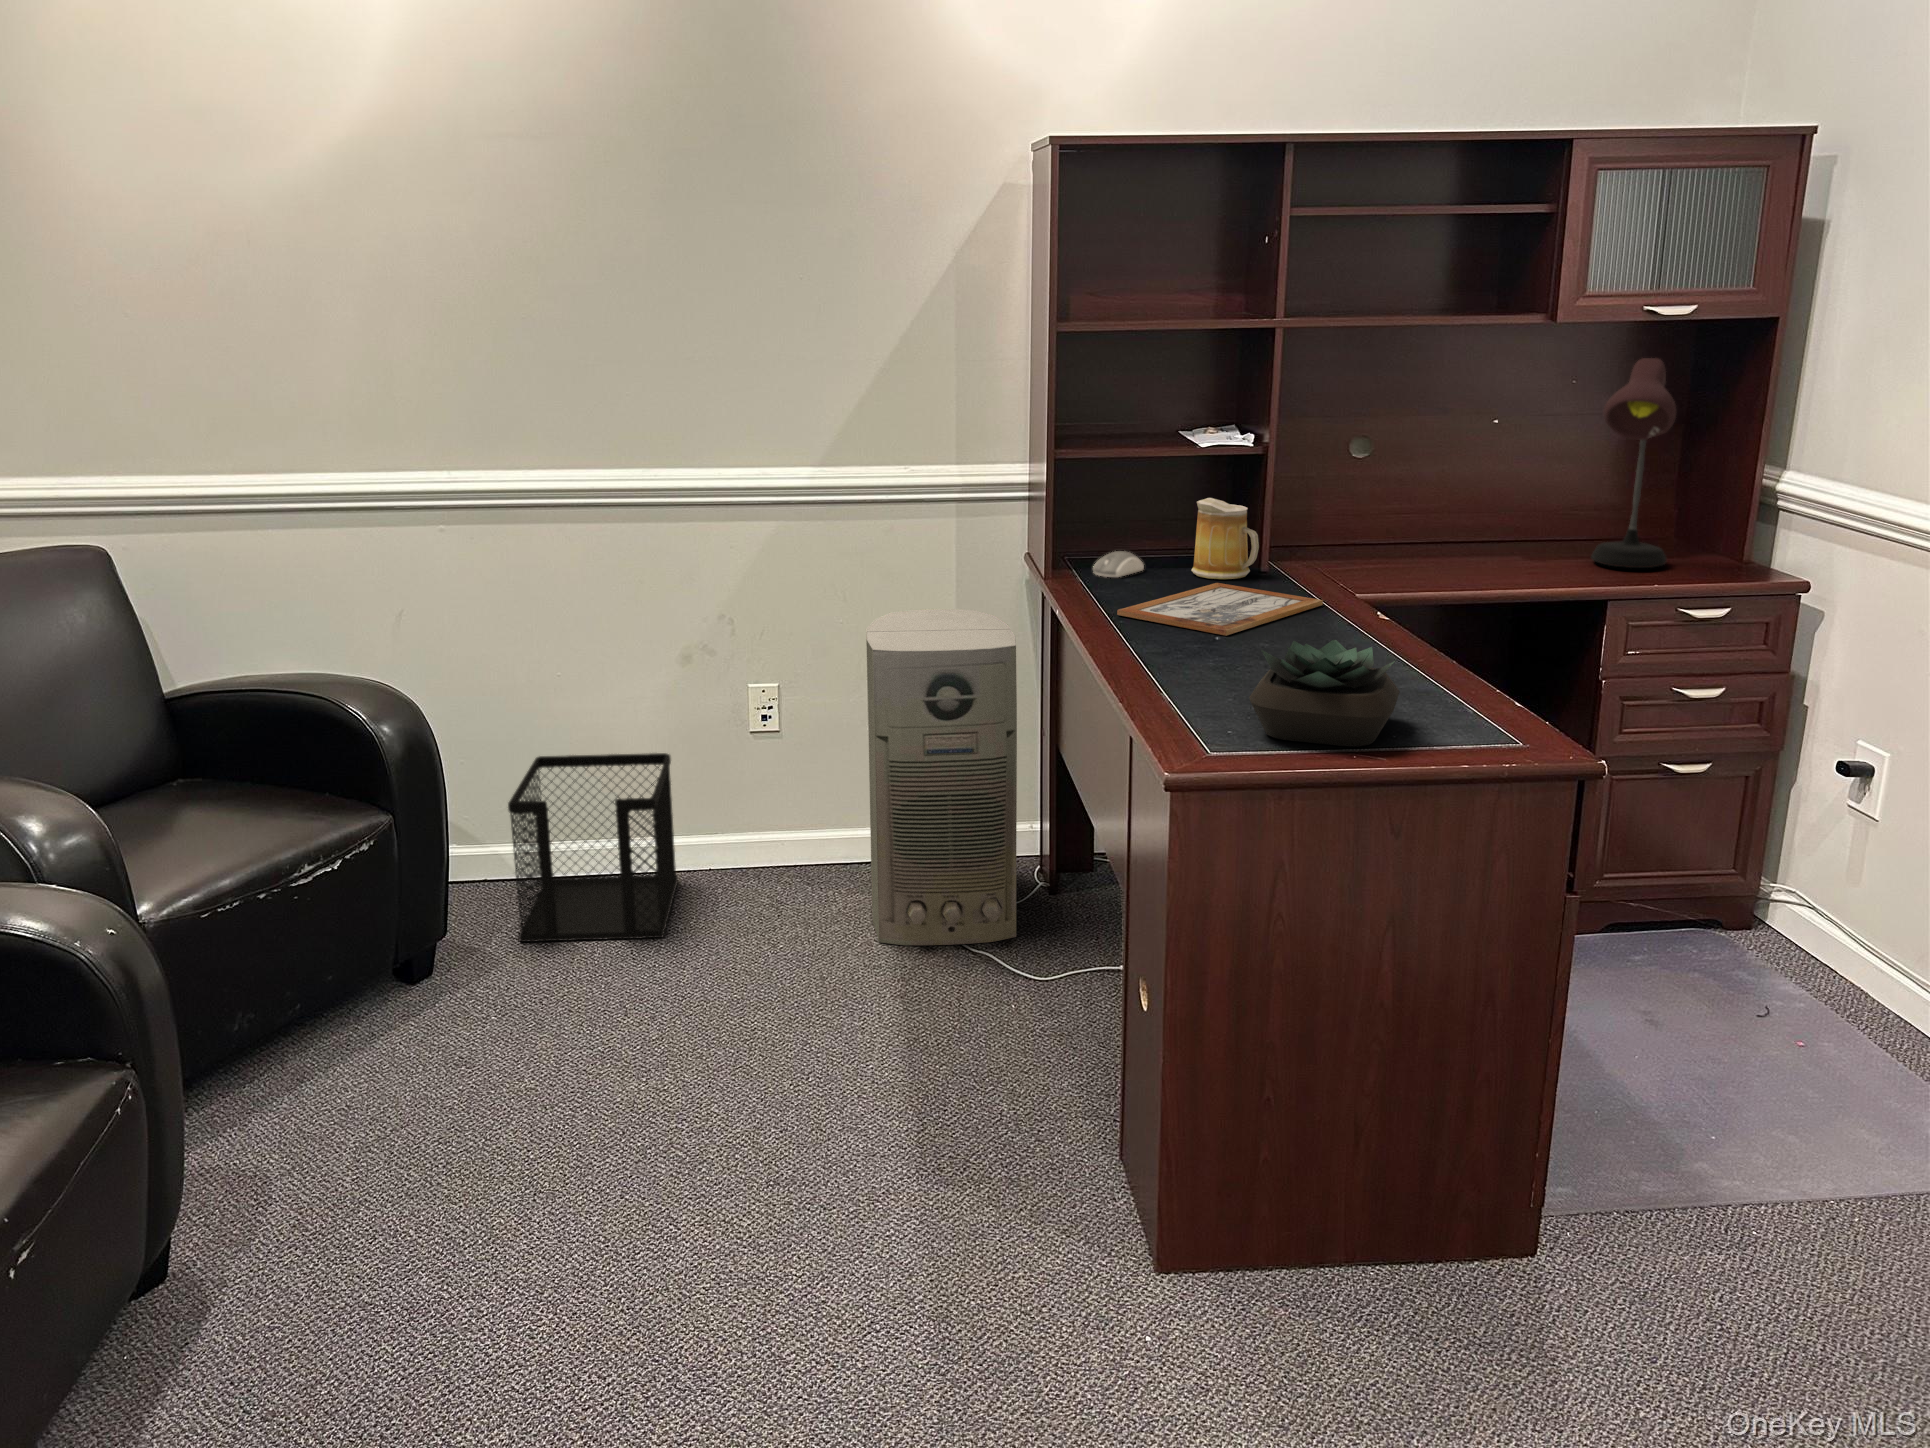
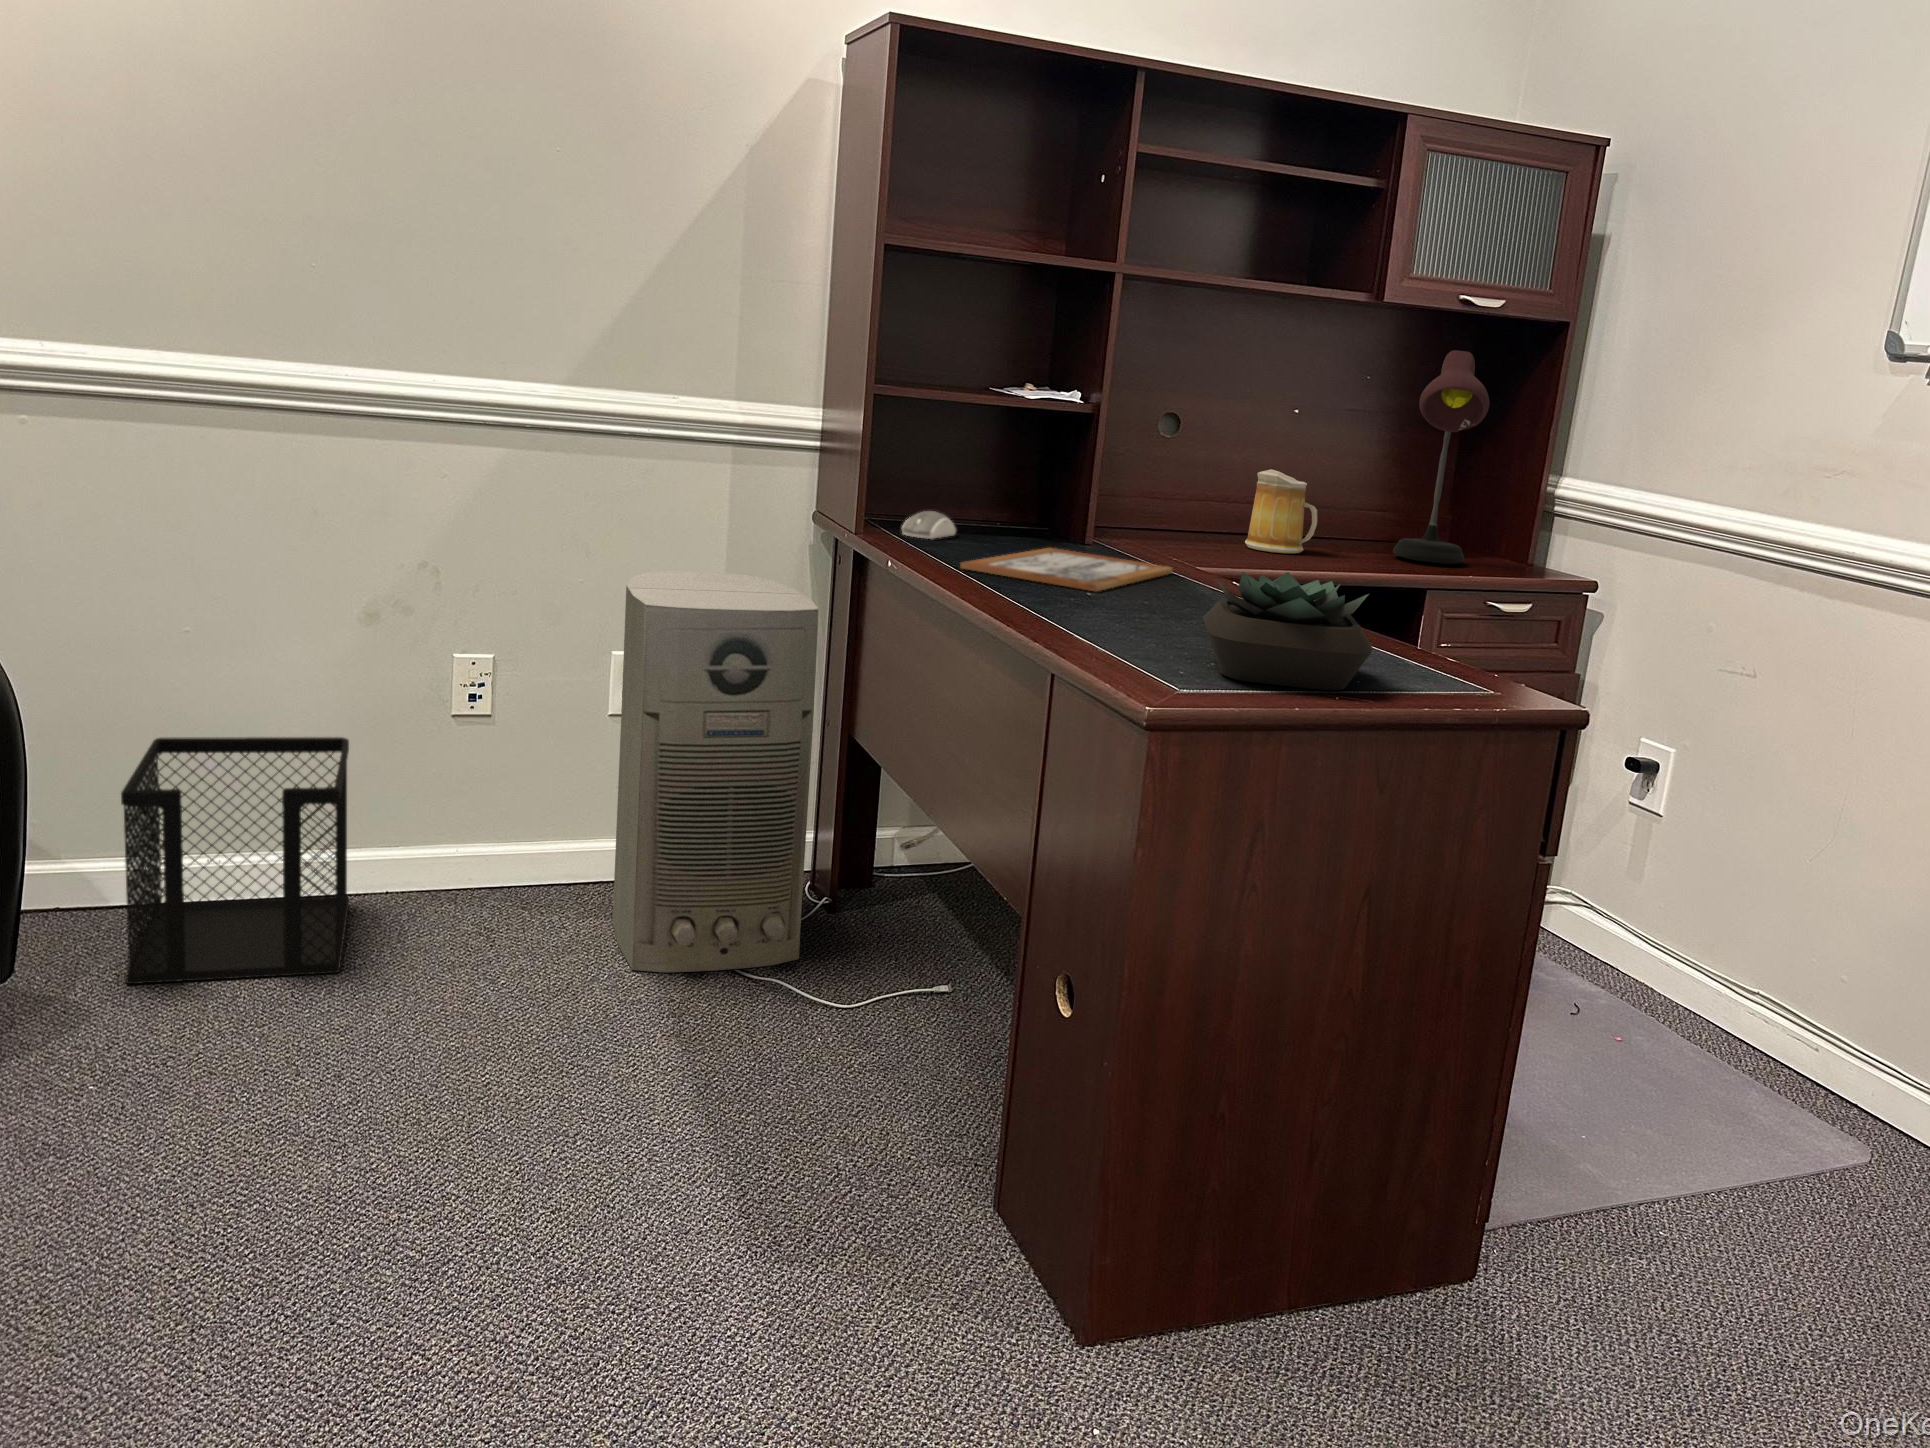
mug: present [1192,498,1259,579] -> present [1245,470,1317,554]

